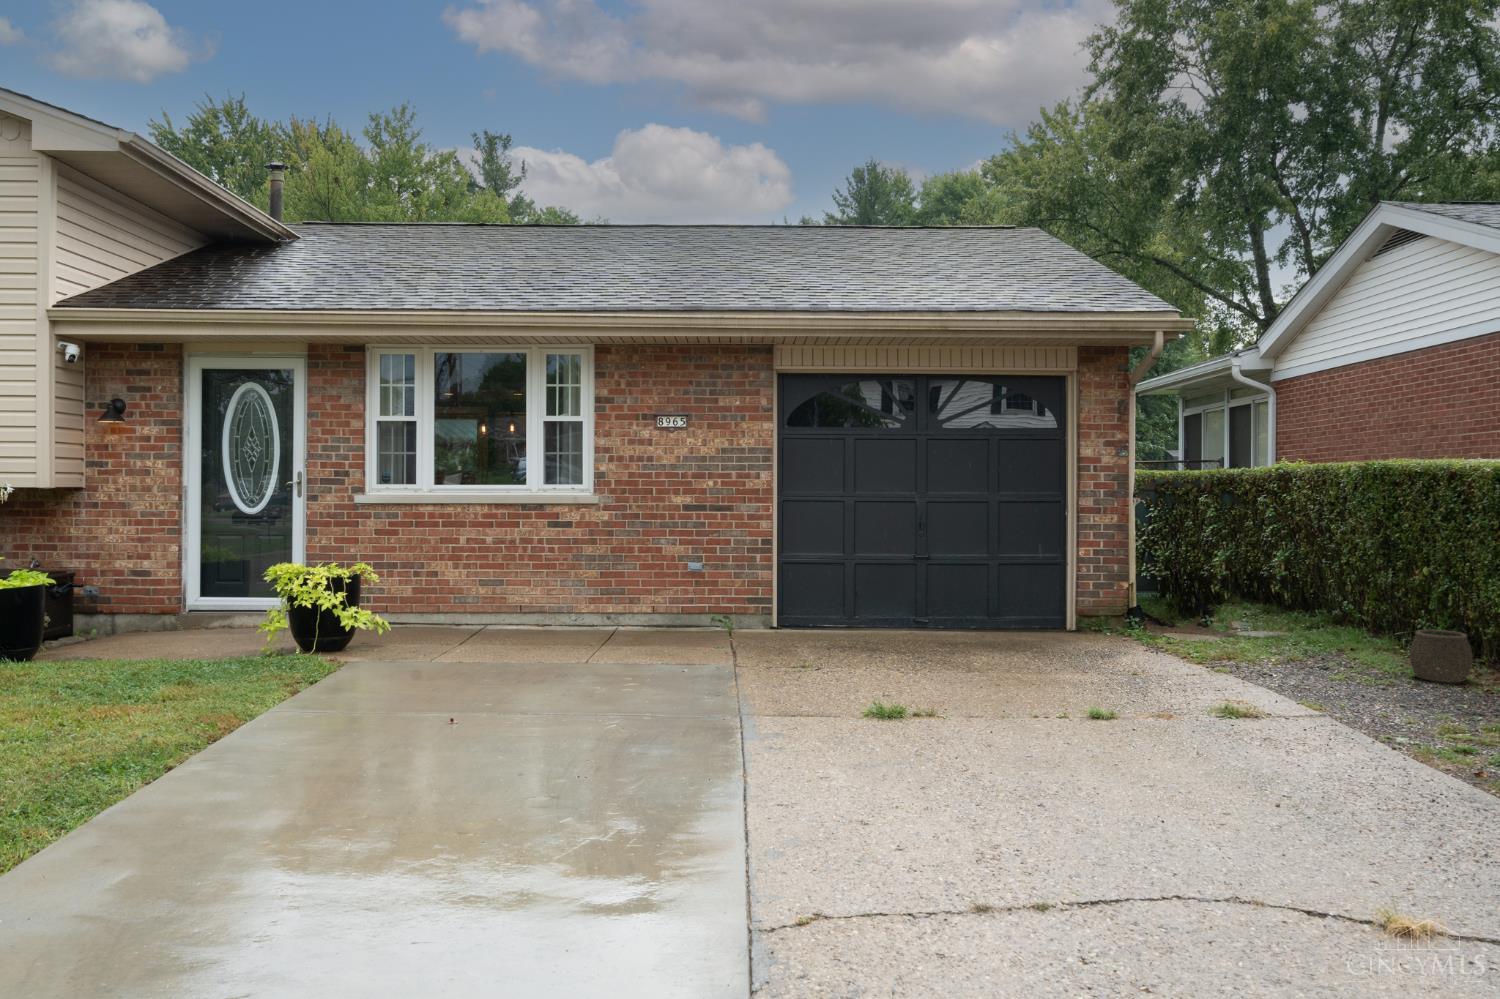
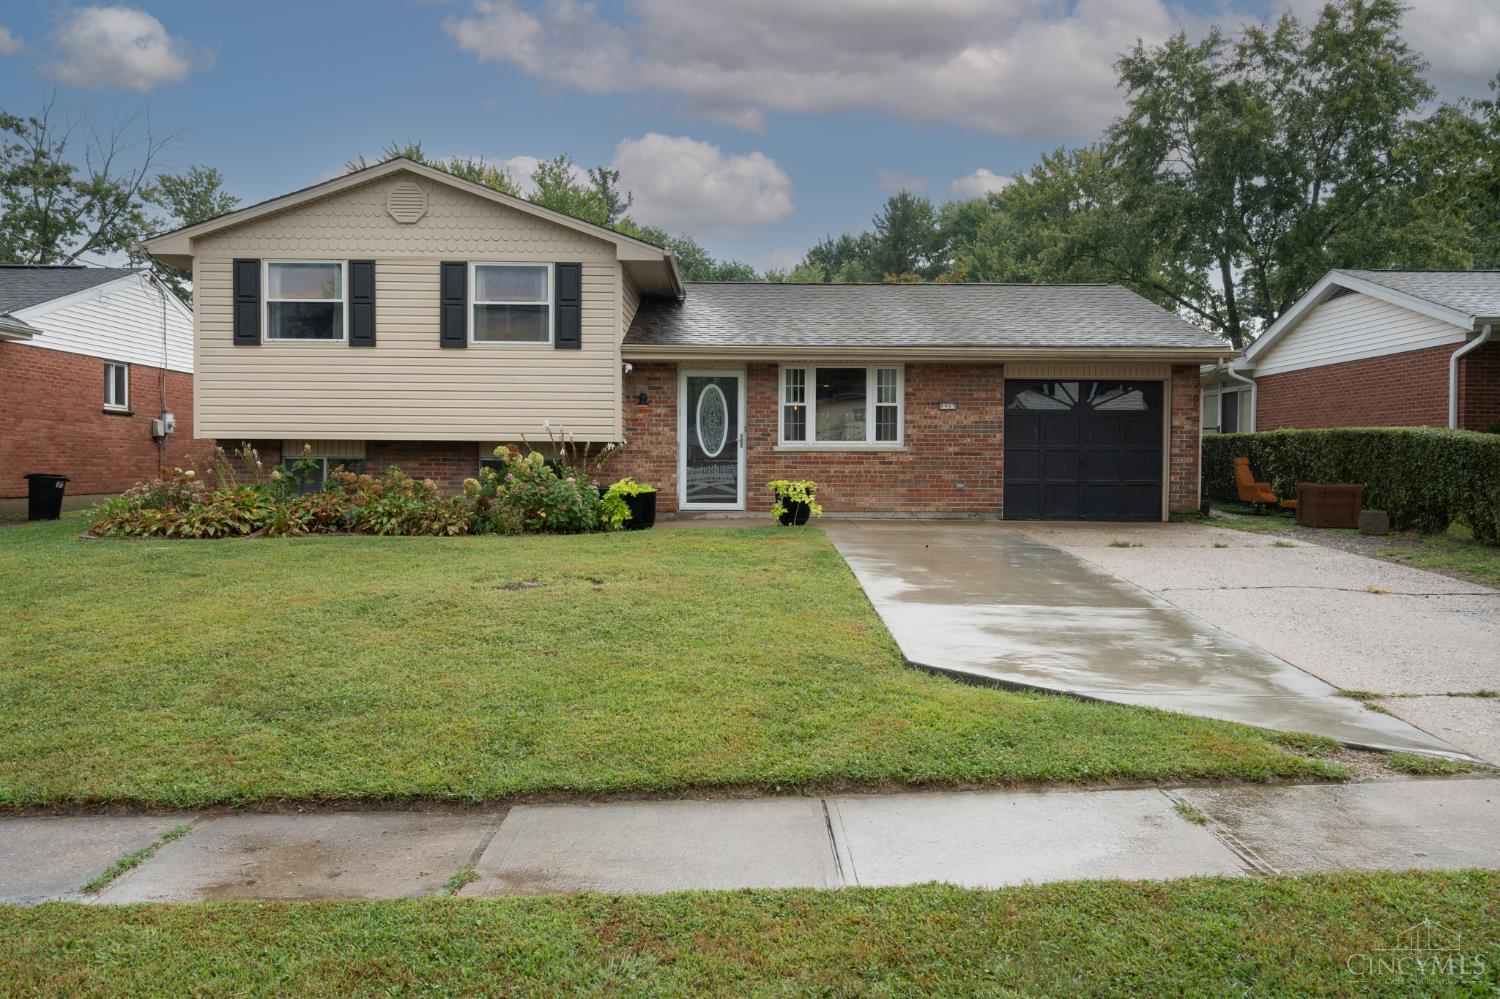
lounge chair: none [1195,512,1329,626] -> present [1233,458,1297,516]
wooden crate: none [1296,566,1419,659] -> present [1296,483,1362,528]

